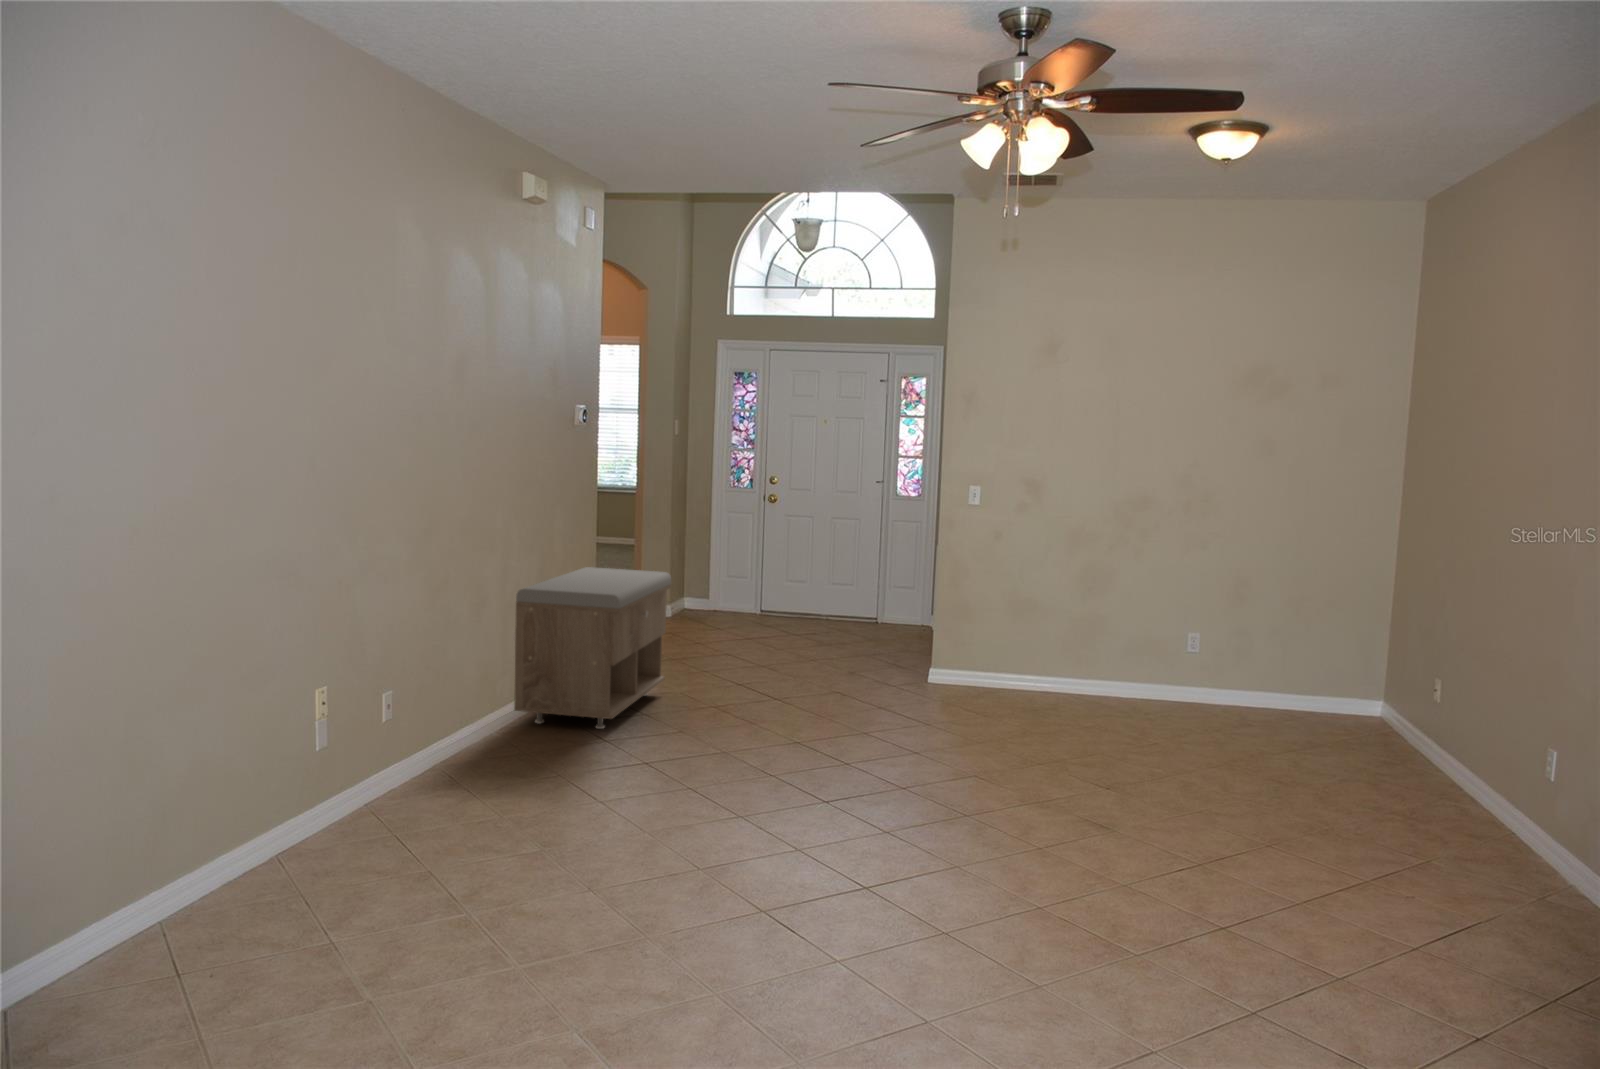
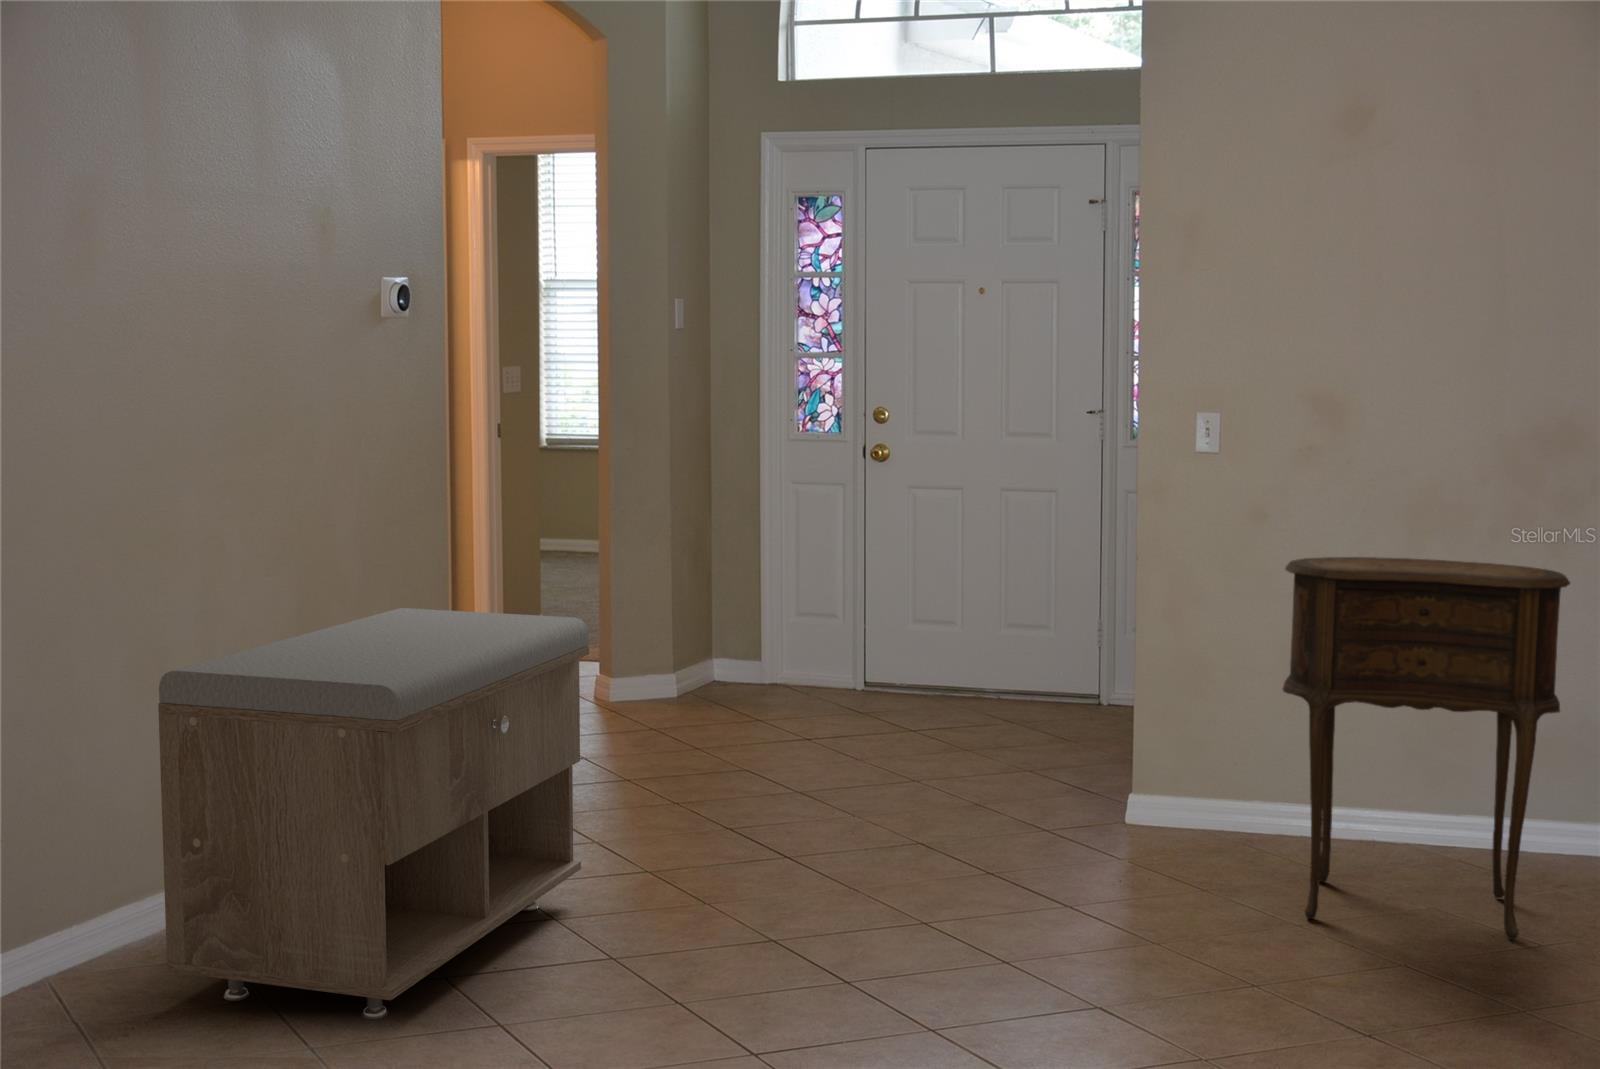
side table: none [958,552,1071,707] -> present [1283,557,1570,940]

